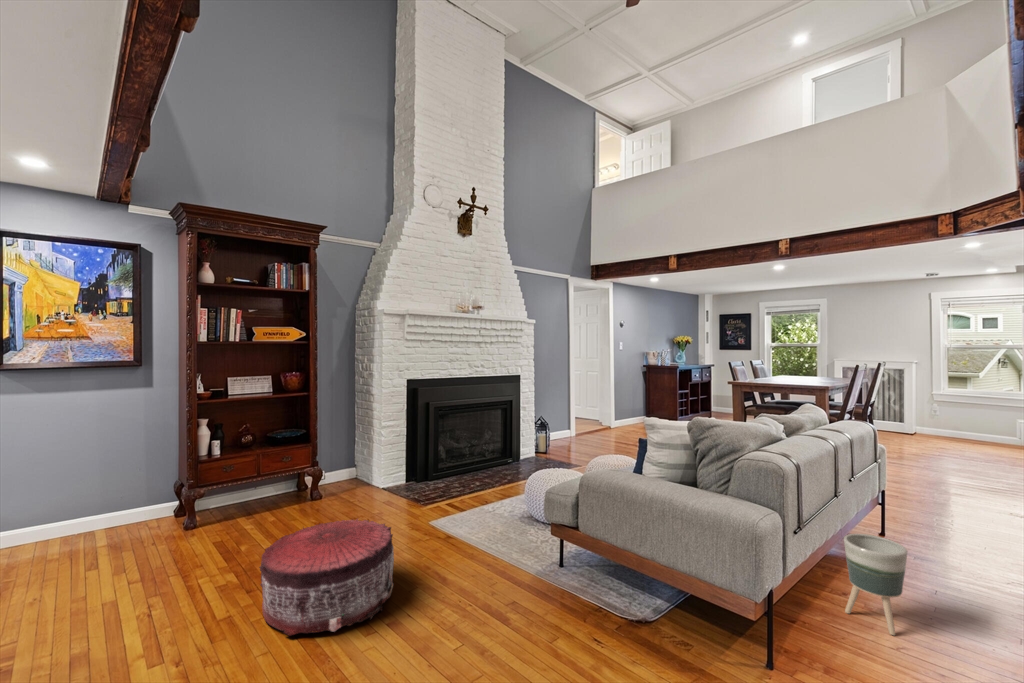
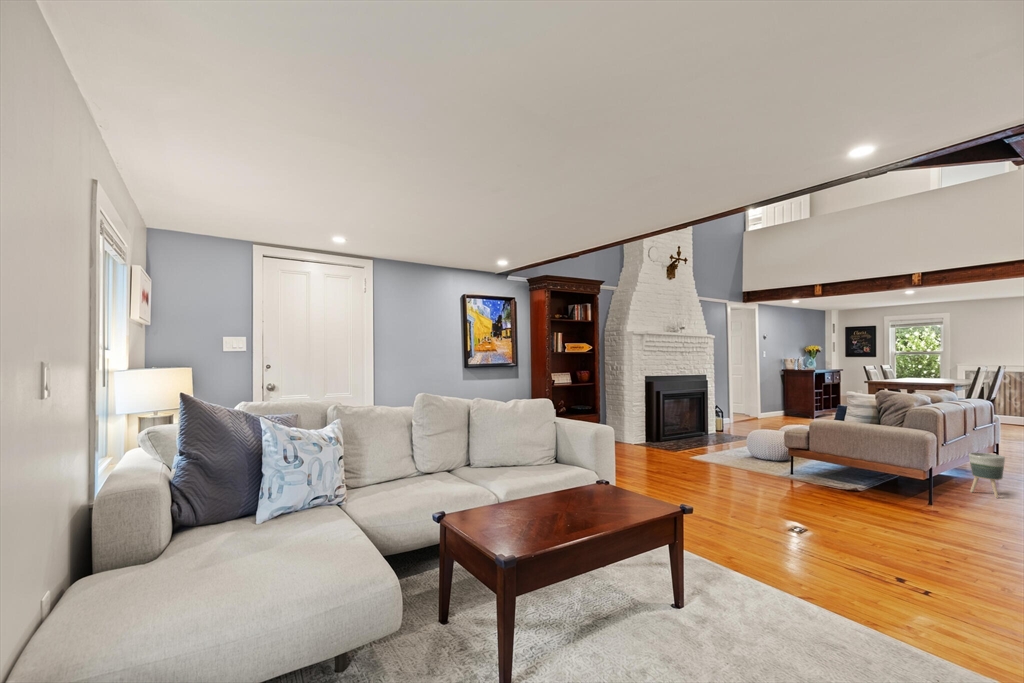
pouf: present [259,519,394,636] -> none [654,444,722,485]

